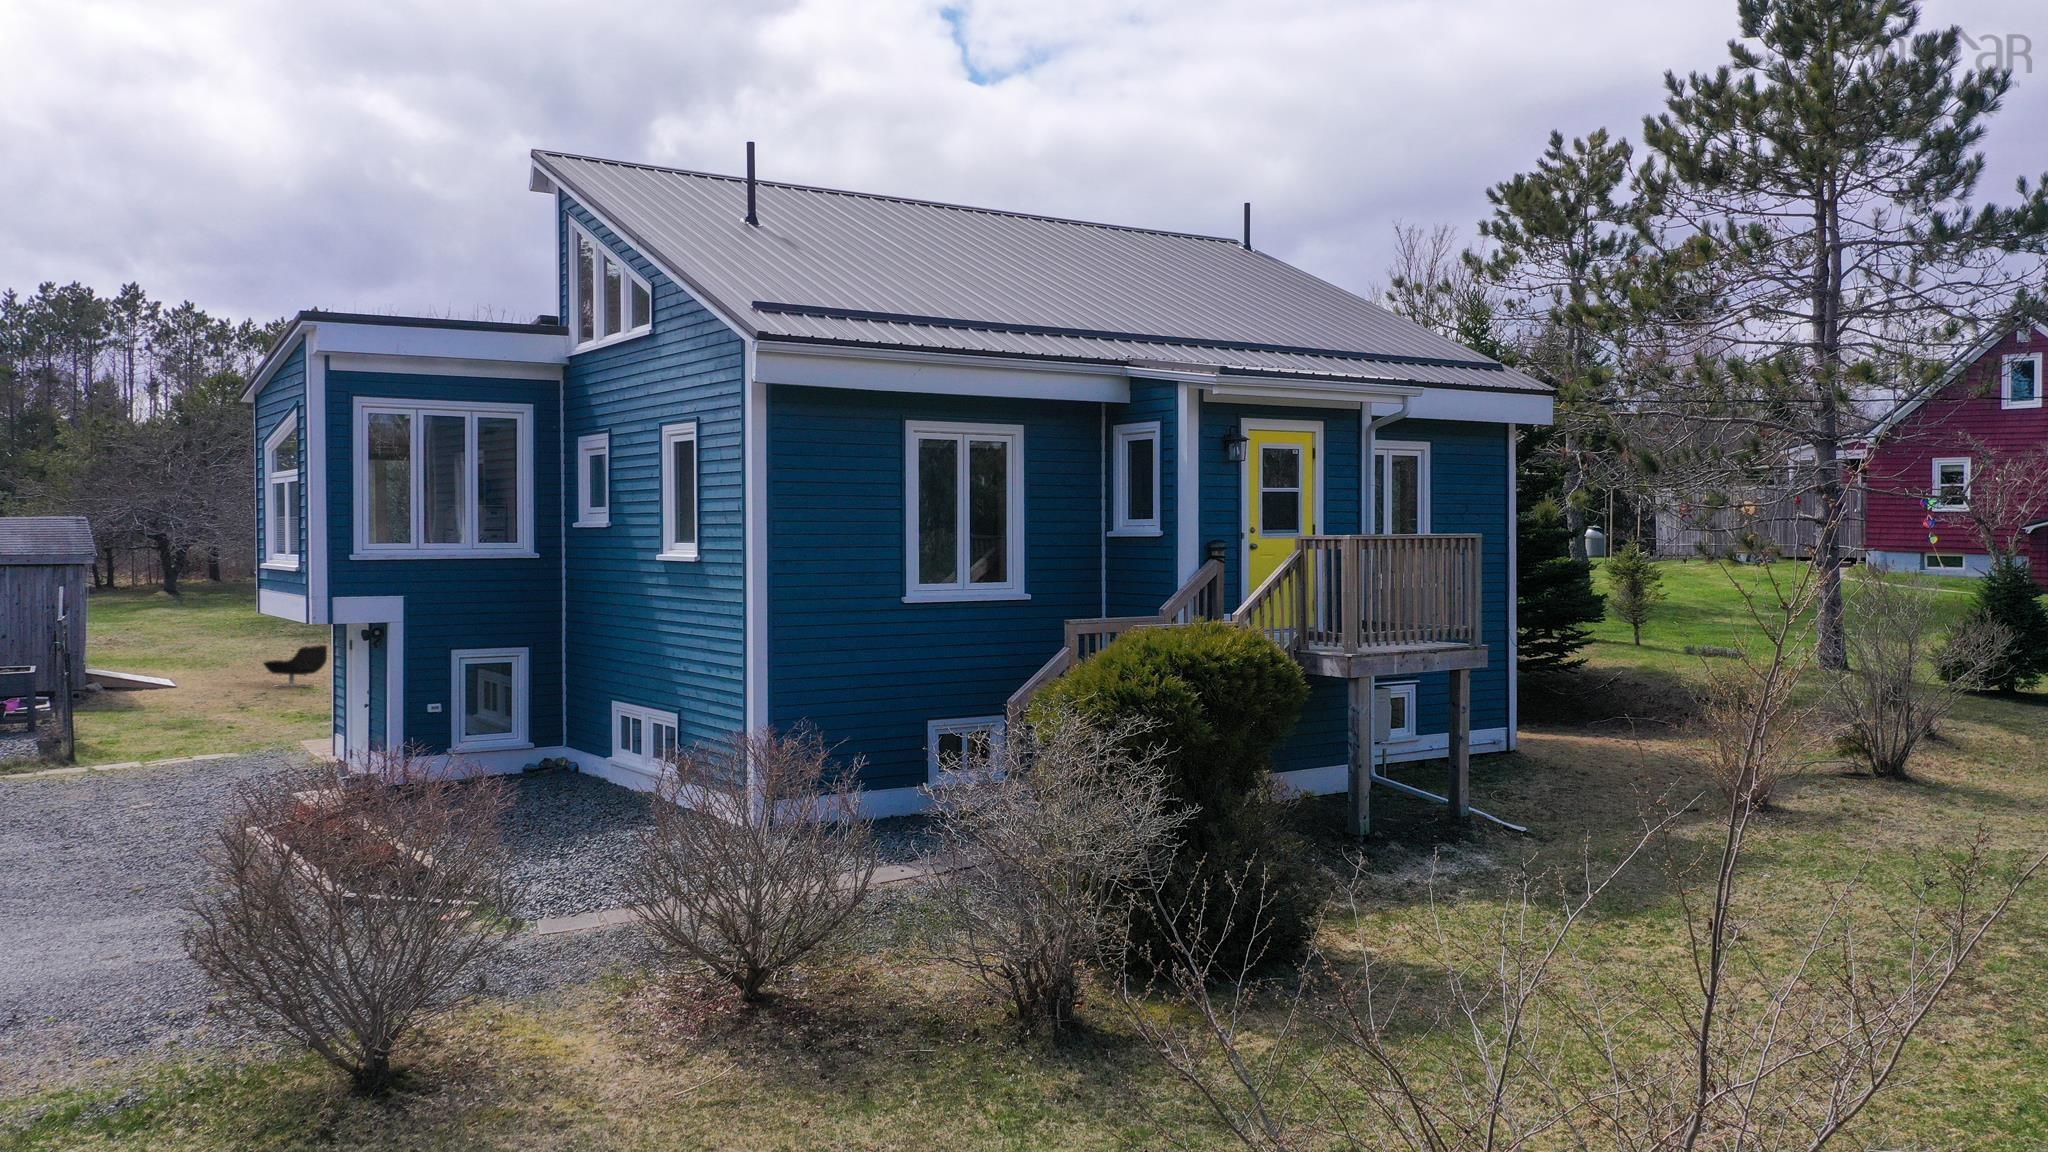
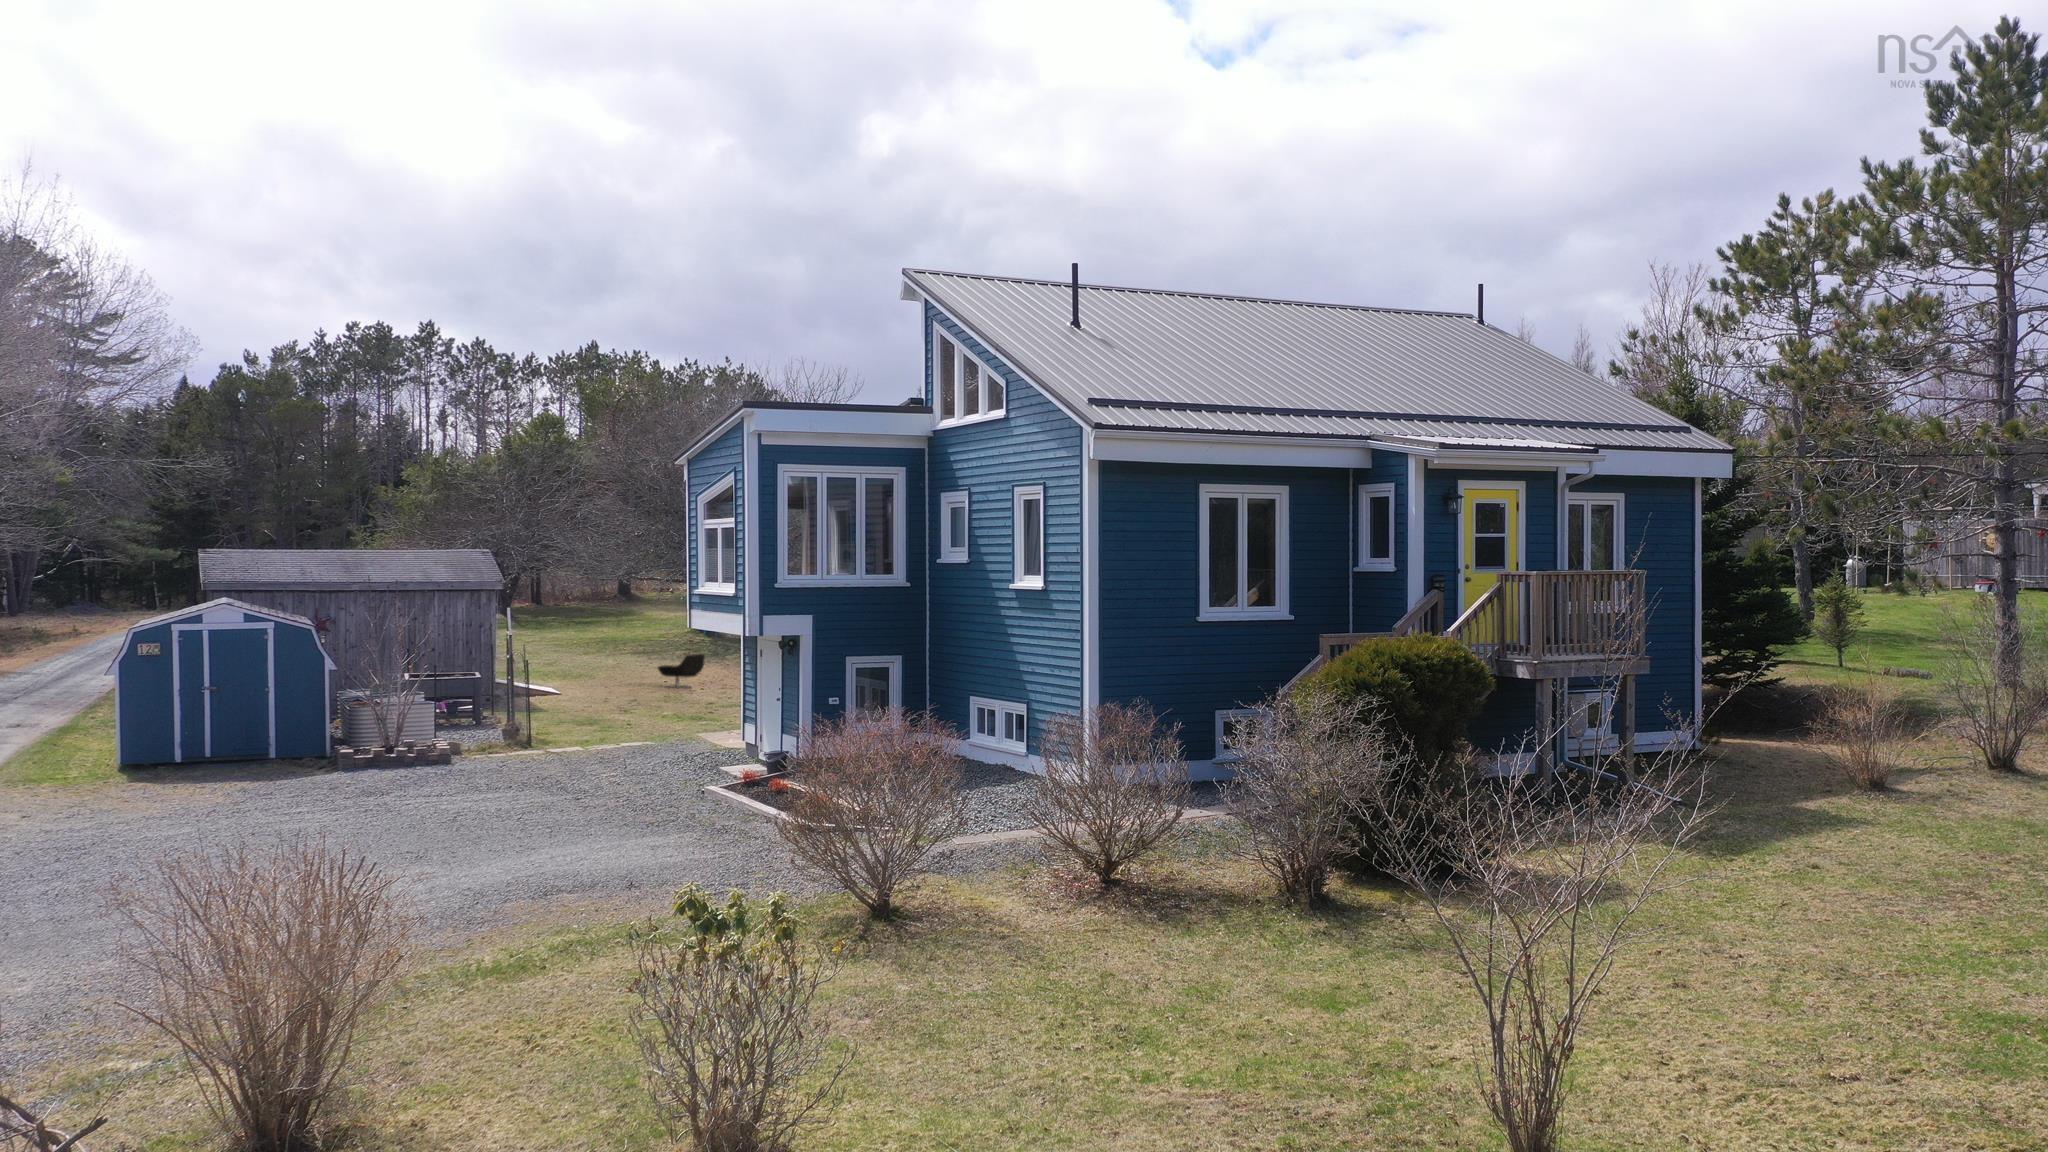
potted tree: present [1836,718,1877,779] -> present [1694,716,1722,760]

